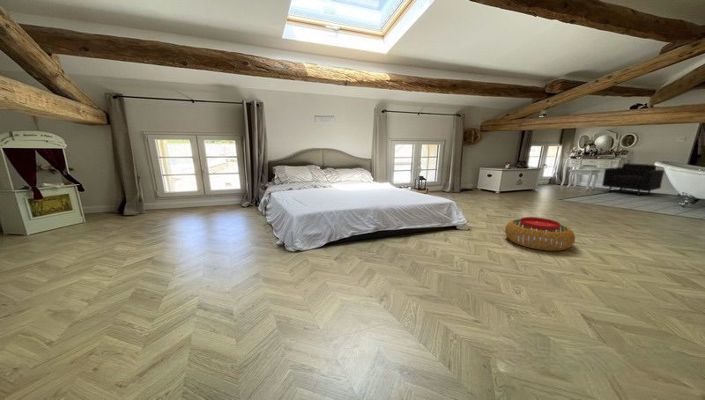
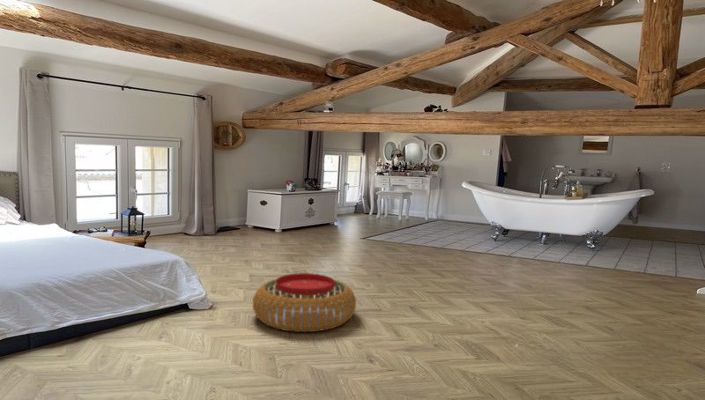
armchair: present [602,163,664,196] -> none [414,182,475,225]

